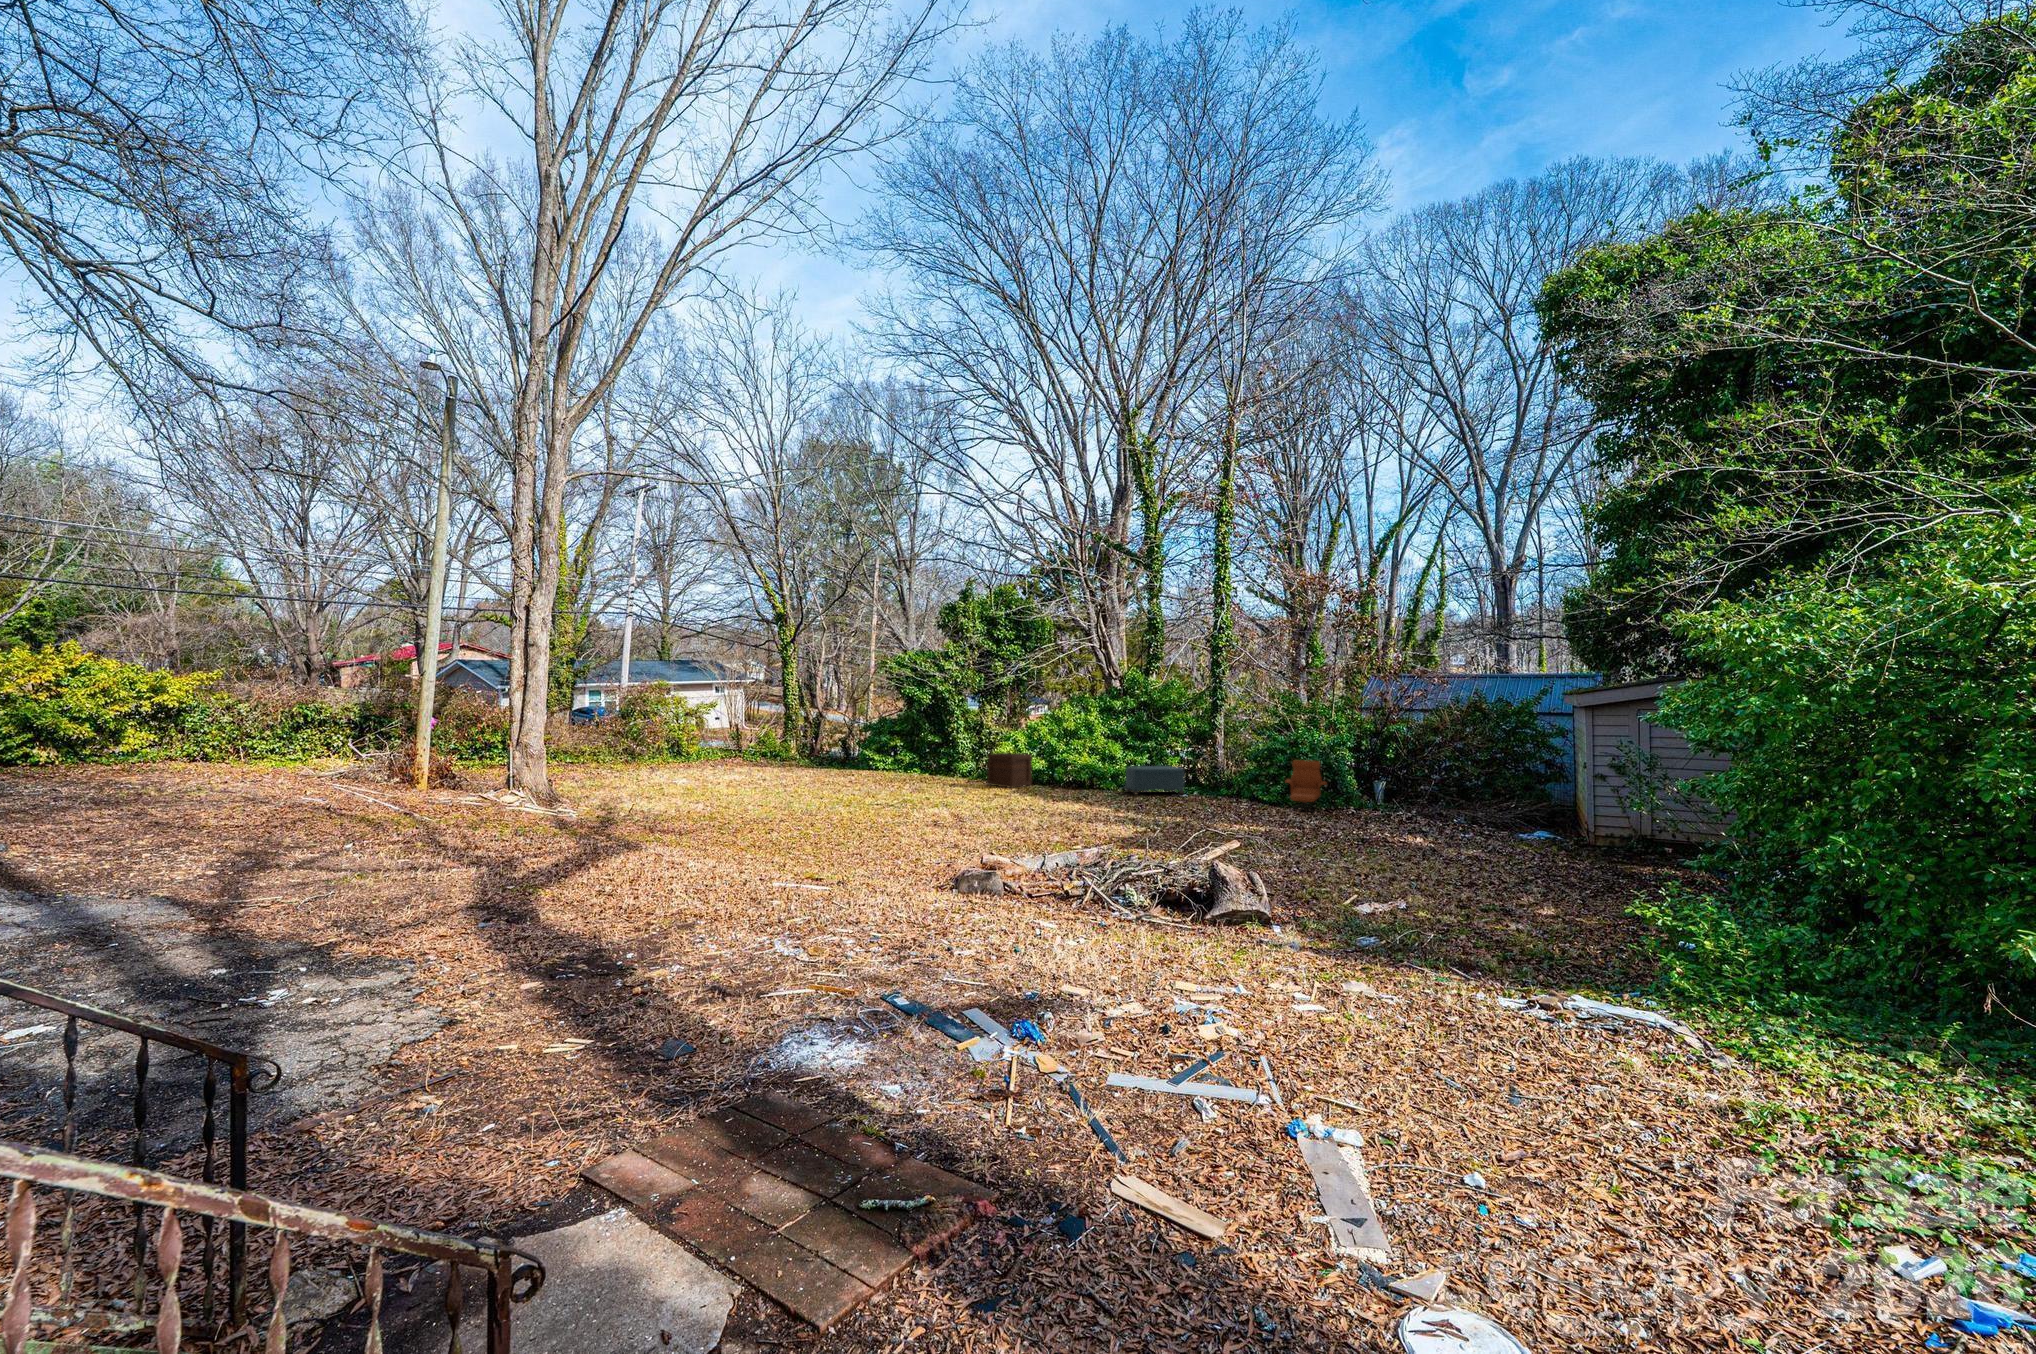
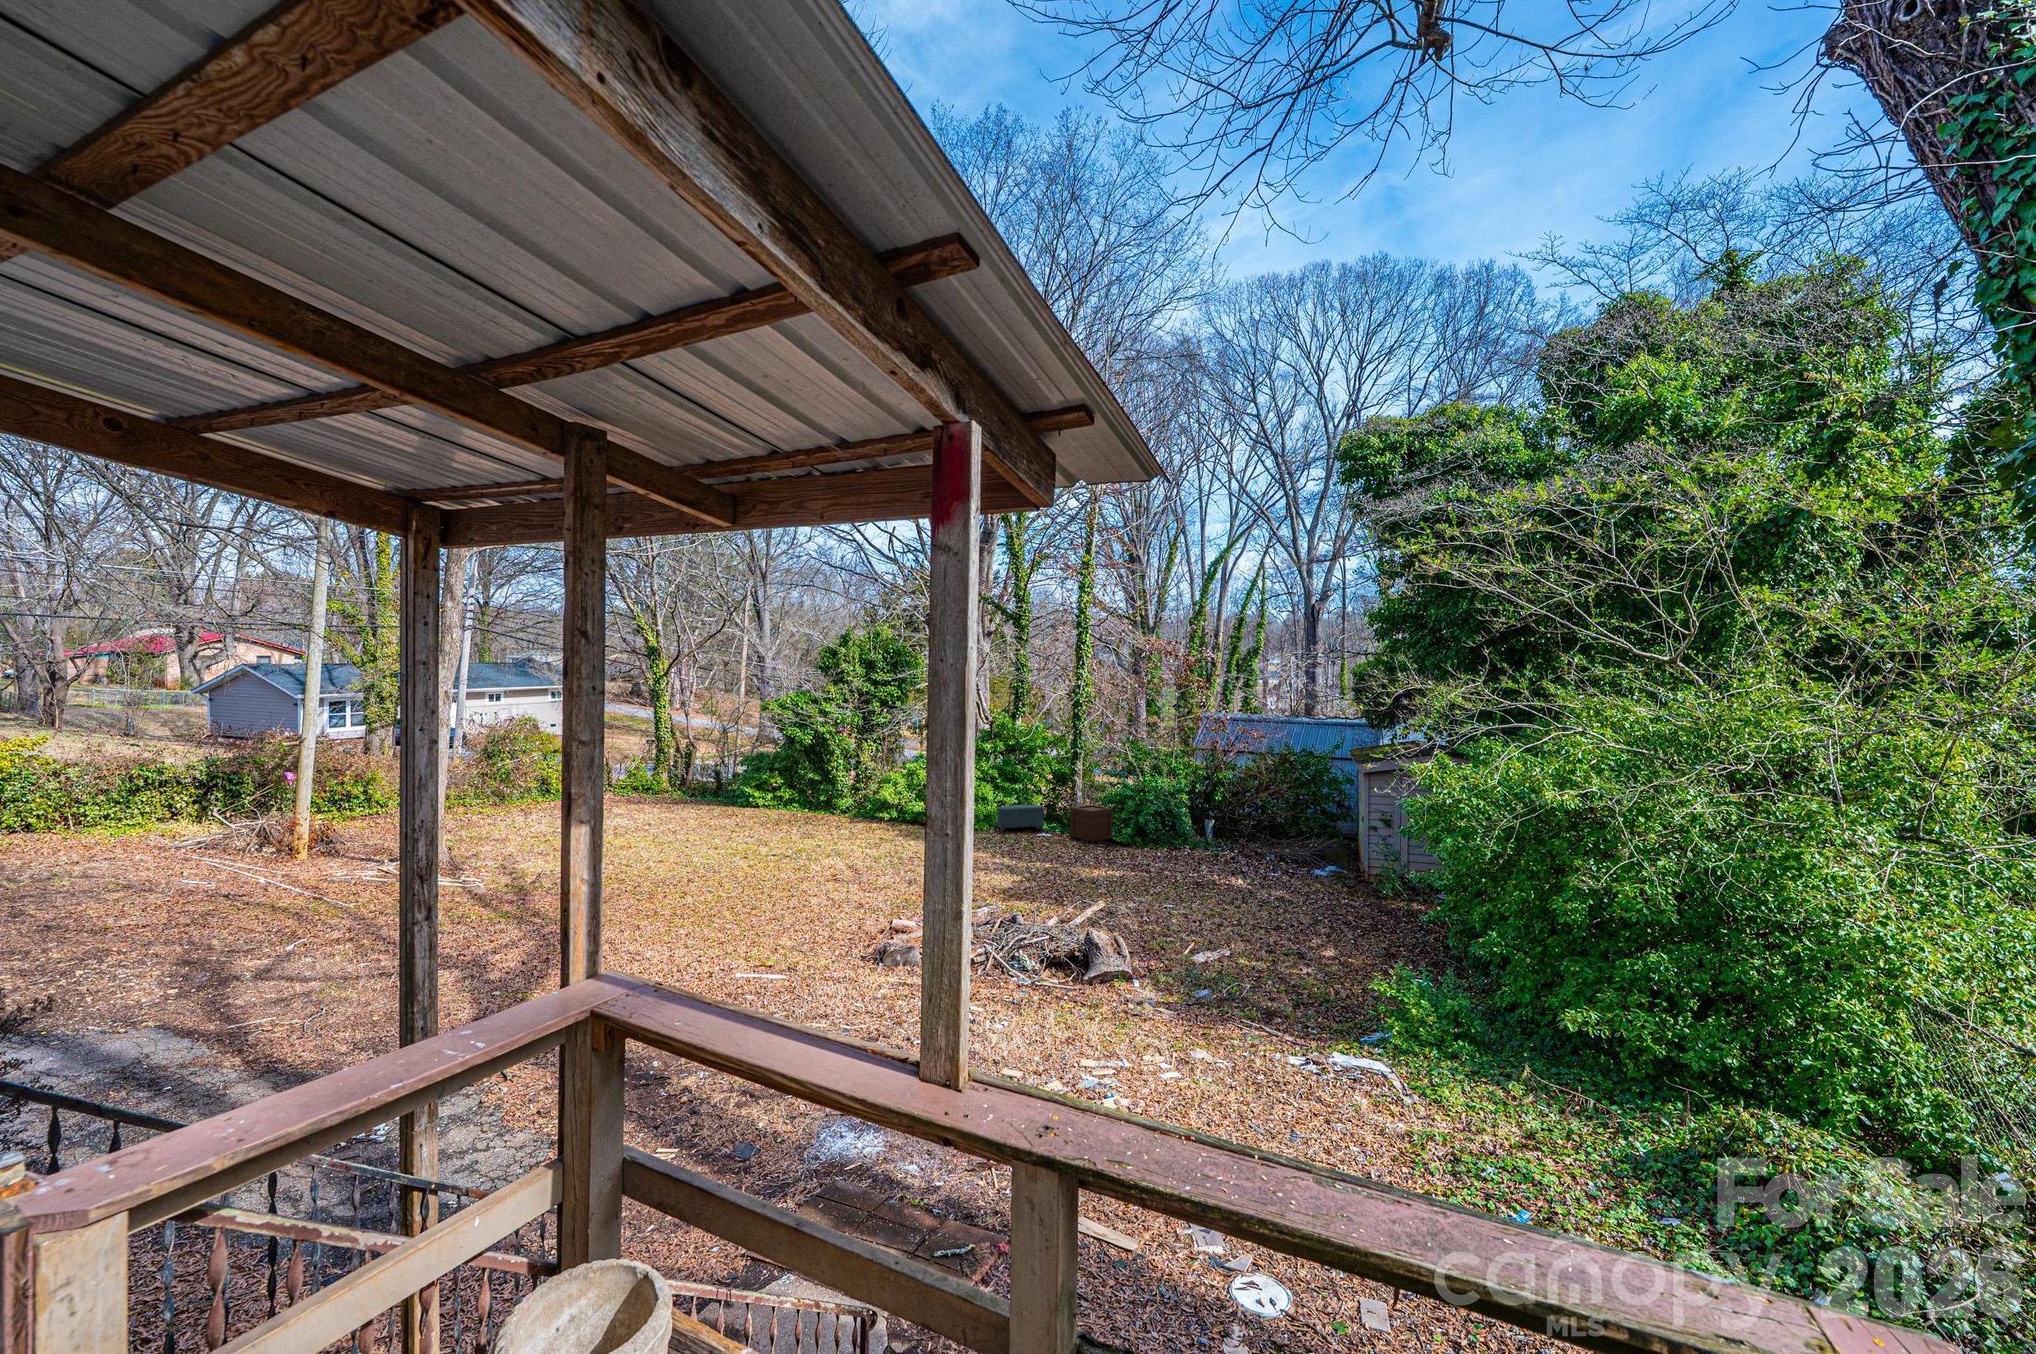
wooden crate: present [987,752,1032,788] -> present [1070,805,1113,842]
lounge chair: present [1286,760,1326,812] -> none [1128,803,1162,850]
potted tree: none [1542,792,1580,841] -> present [1326,841,1348,875]

